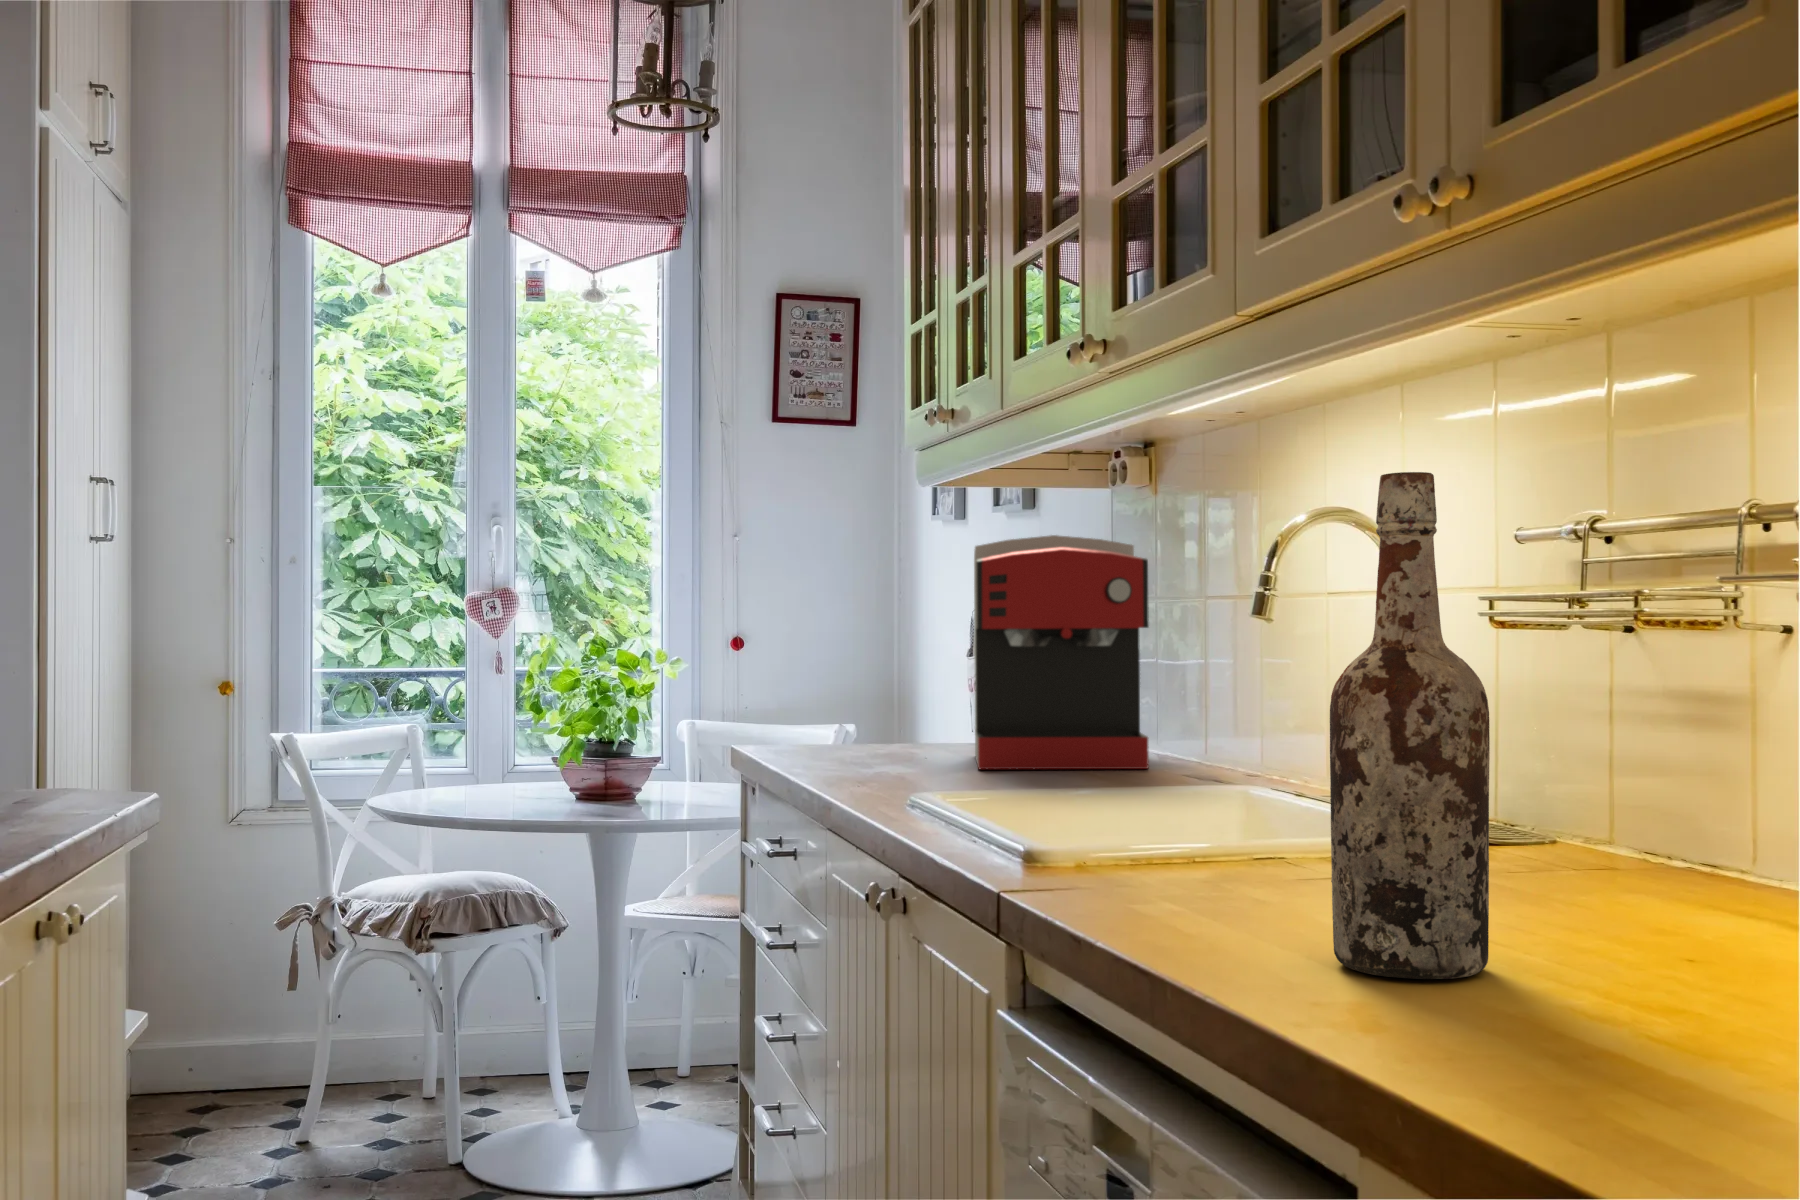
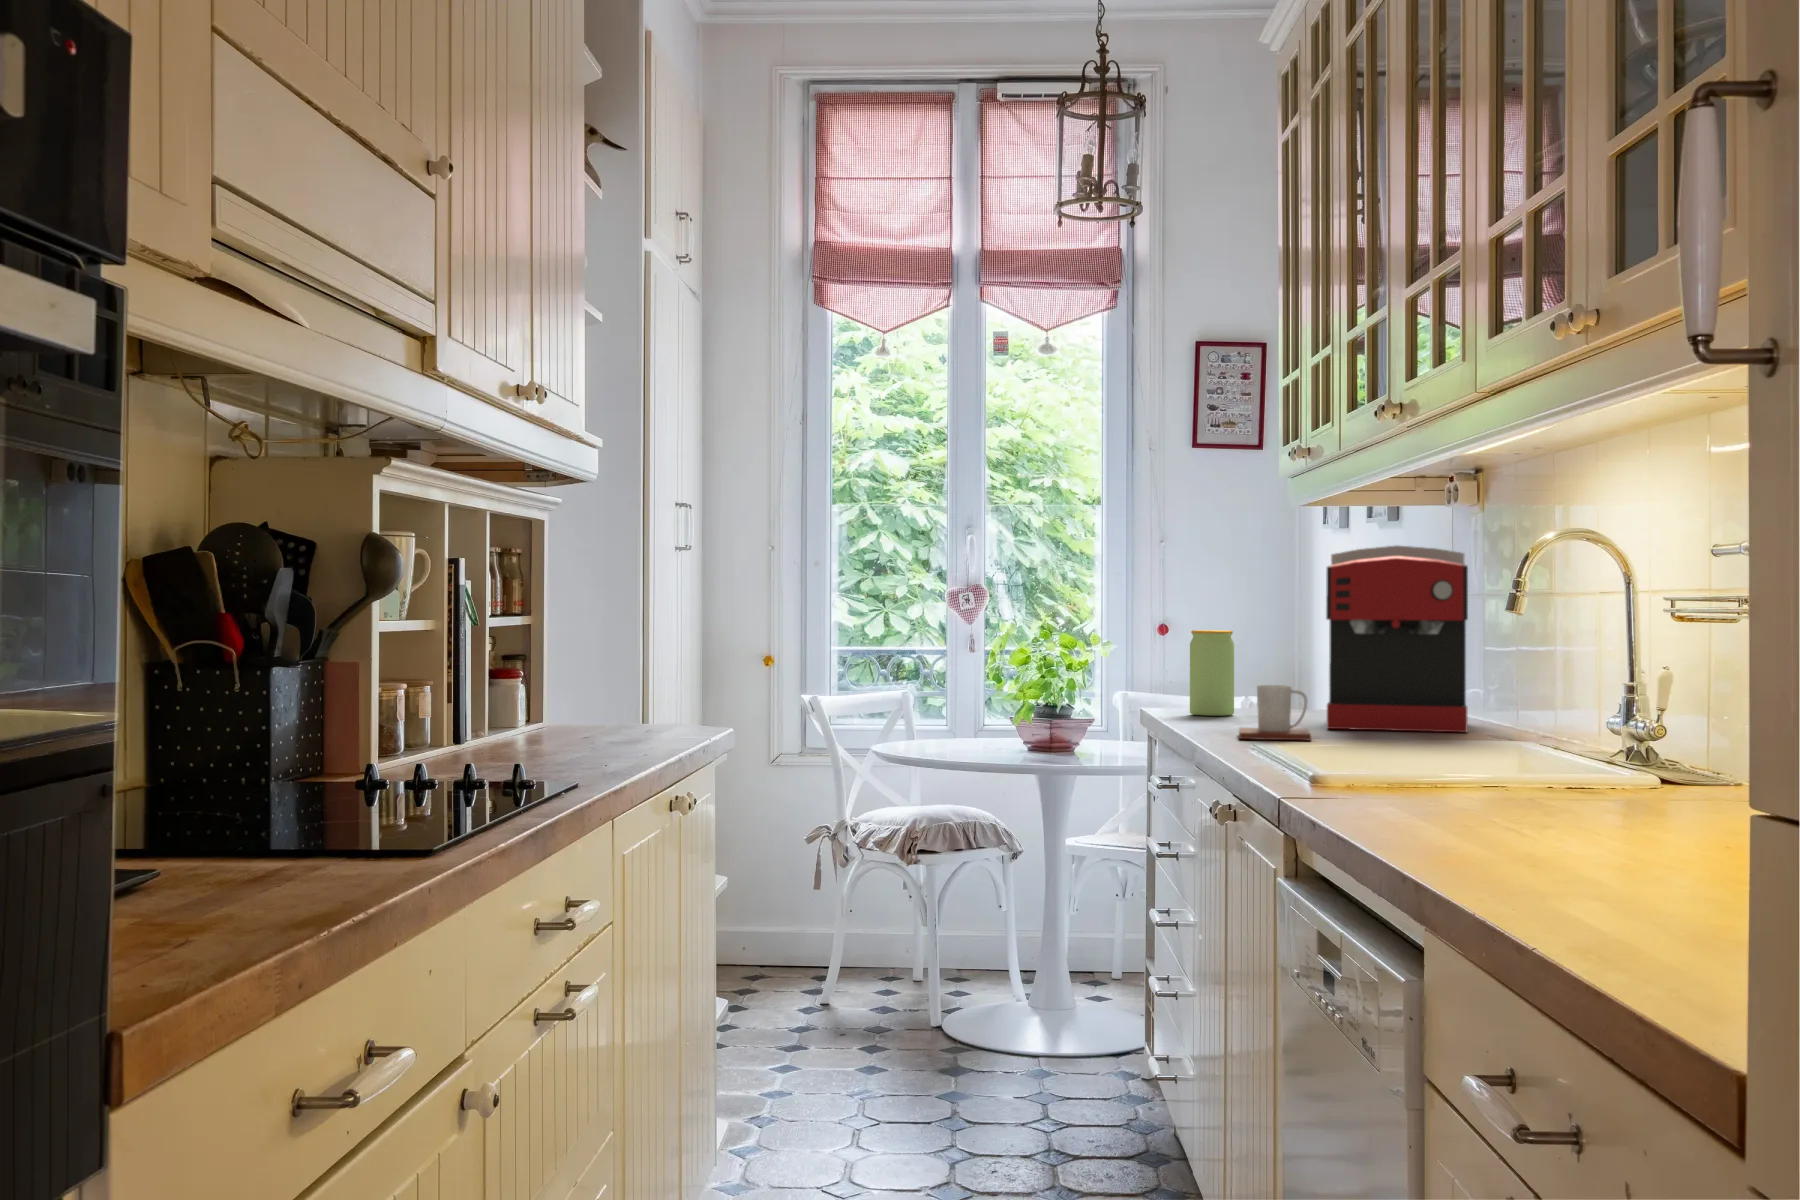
wine bottle: present [1330,472,1490,979] -> none [1460,525,1562,841]
jar: none [794,644,850,754] -> present [1190,630,1234,716]
mug: none [874,715,973,790] -> present [1239,685,1311,740]

